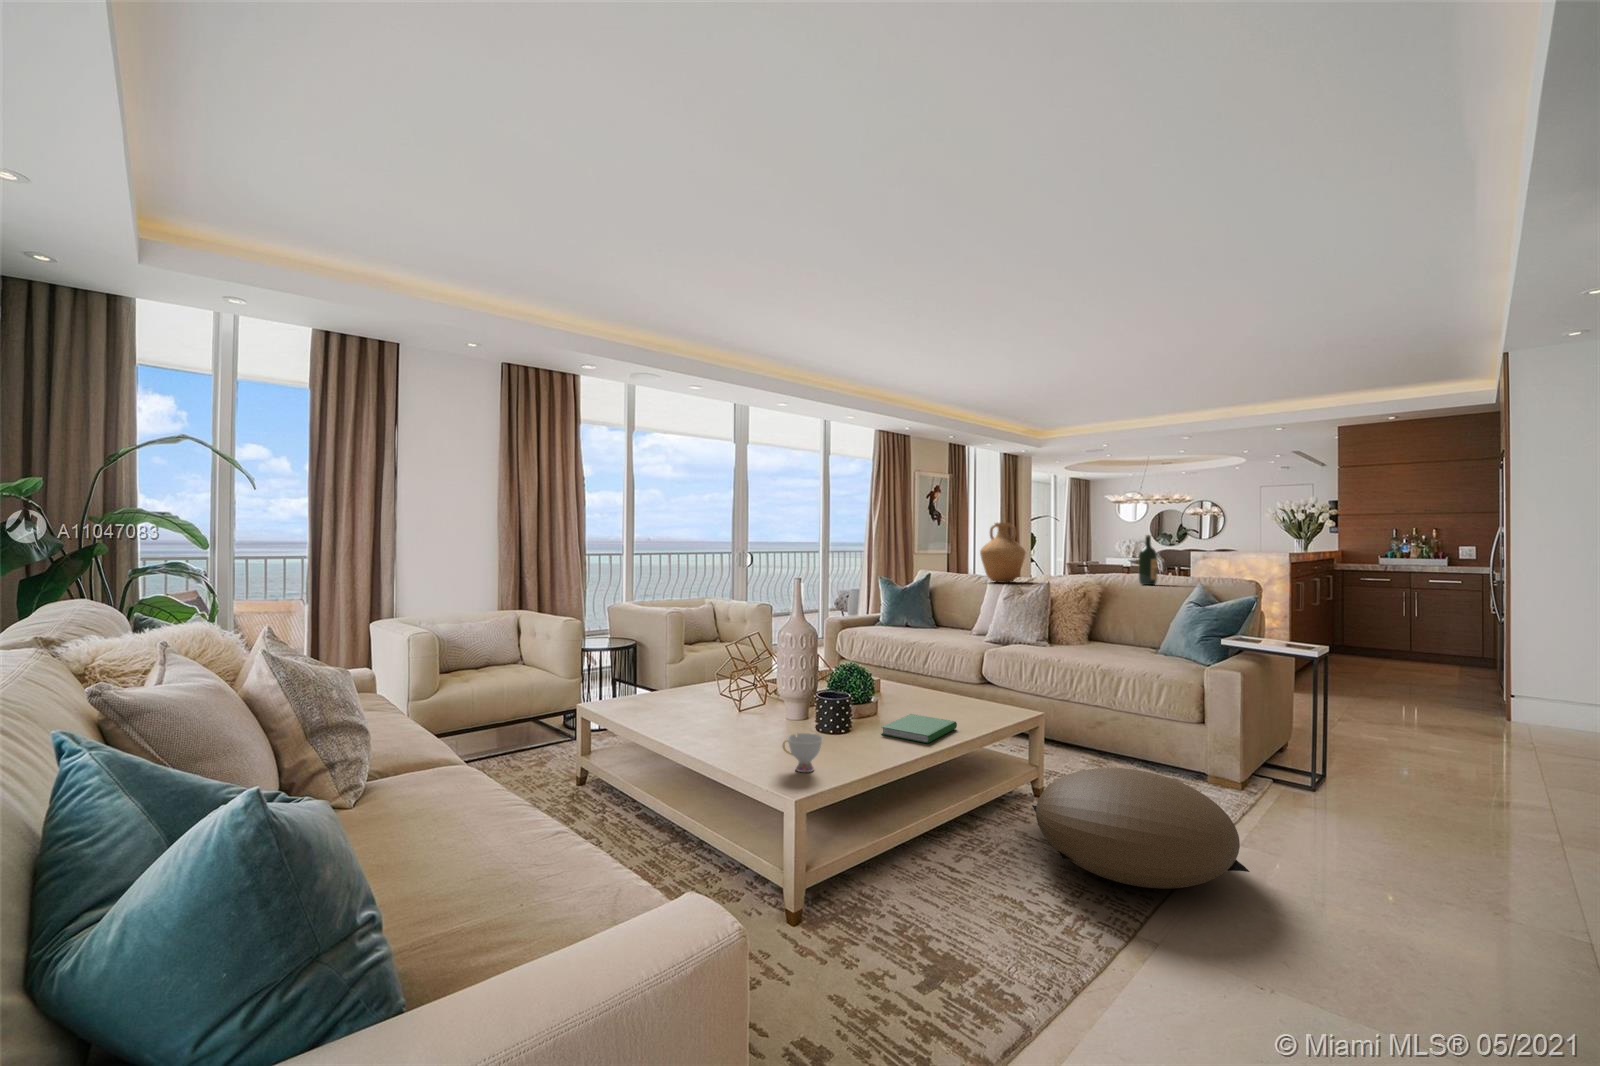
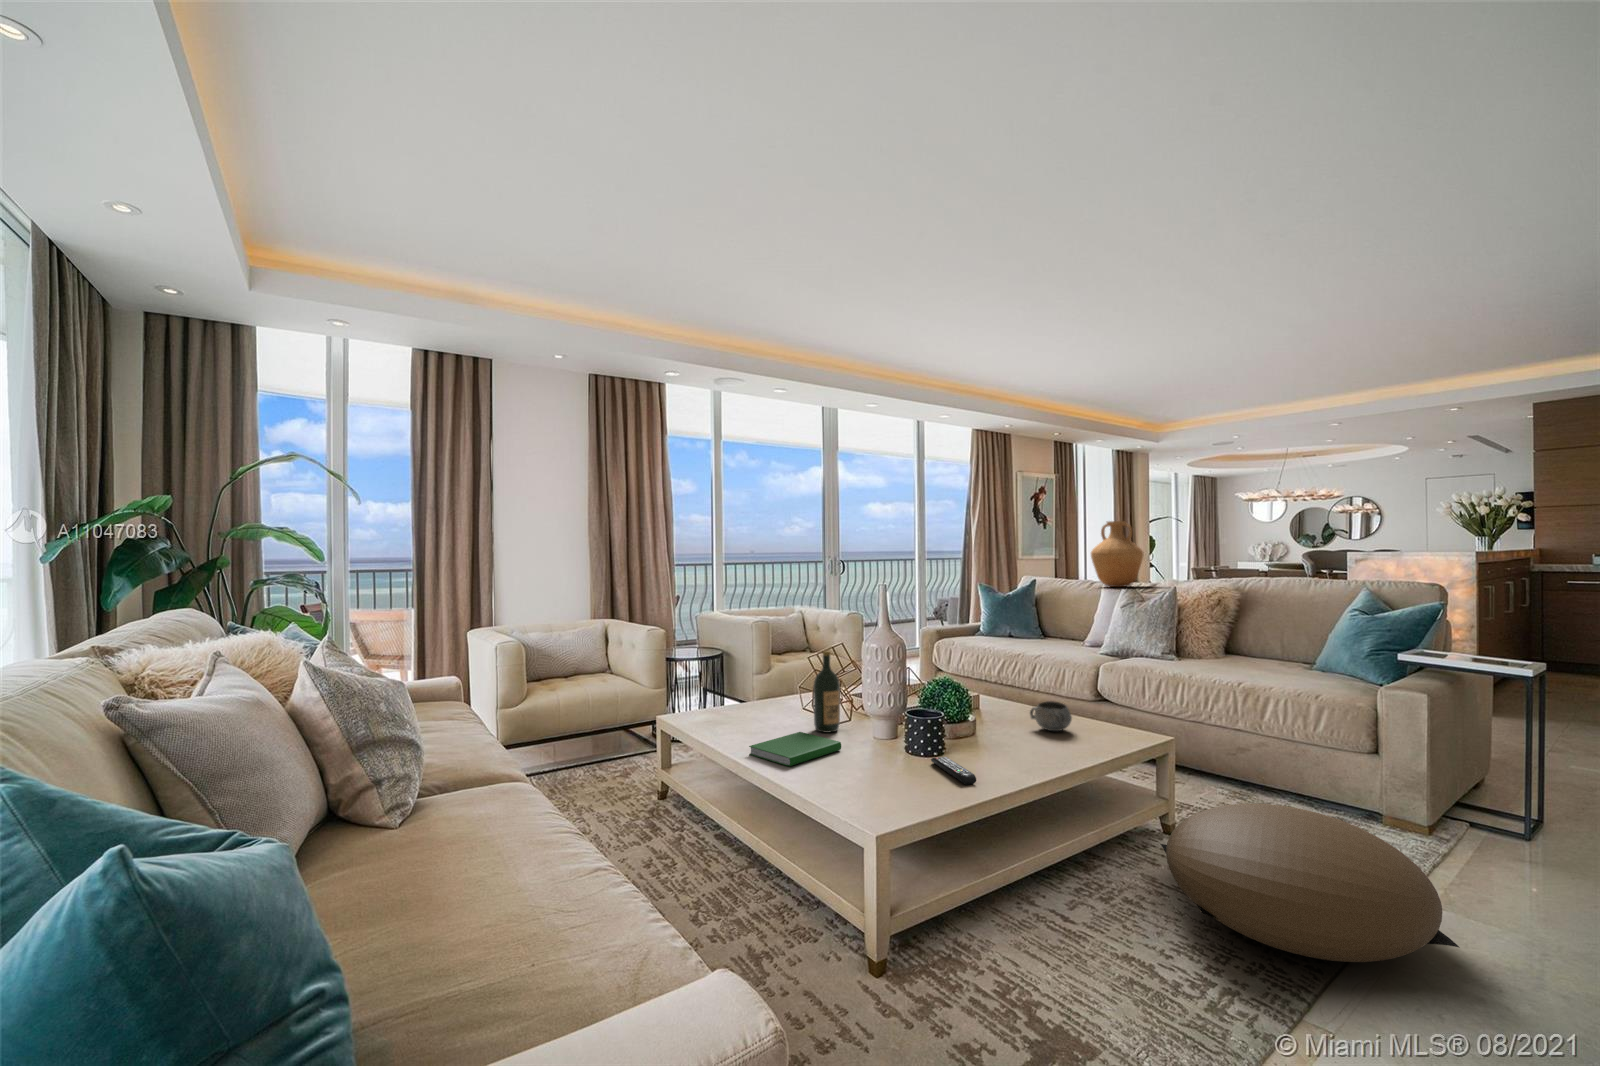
wine bottle: present [1139,535,1158,585] -> present [813,651,840,733]
decorative bowl: none [925,686,961,712] -> present [1030,701,1072,731]
hardcover book: present [882,714,957,743] -> present [749,732,841,766]
teacup: present [783,733,823,772] -> none [862,754,909,799]
remote control: none [841,735,881,758] -> present [931,757,976,785]

